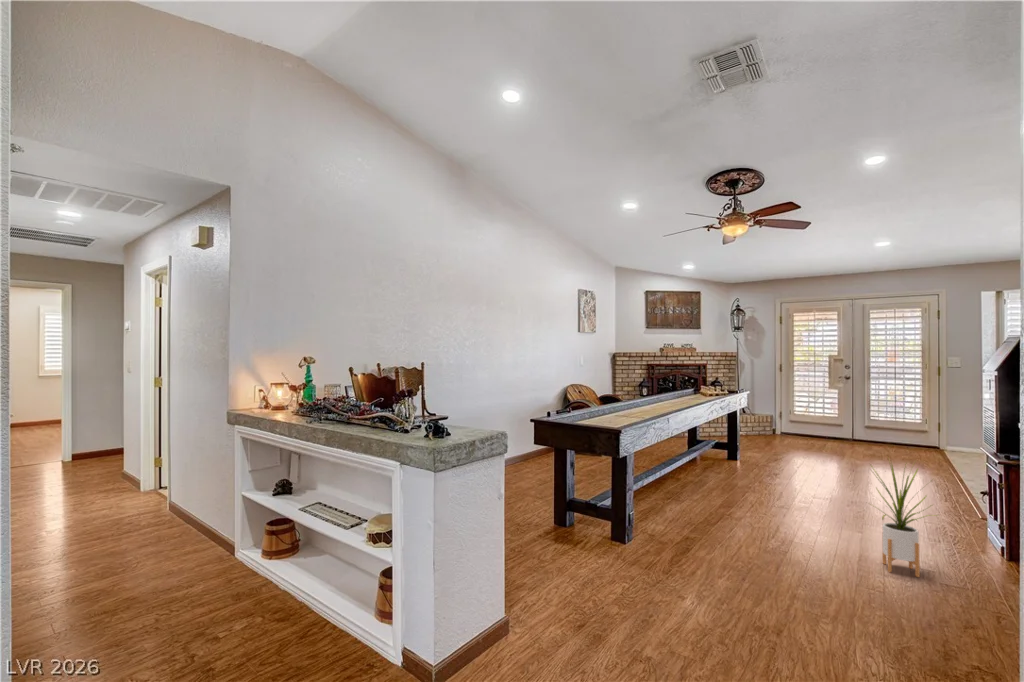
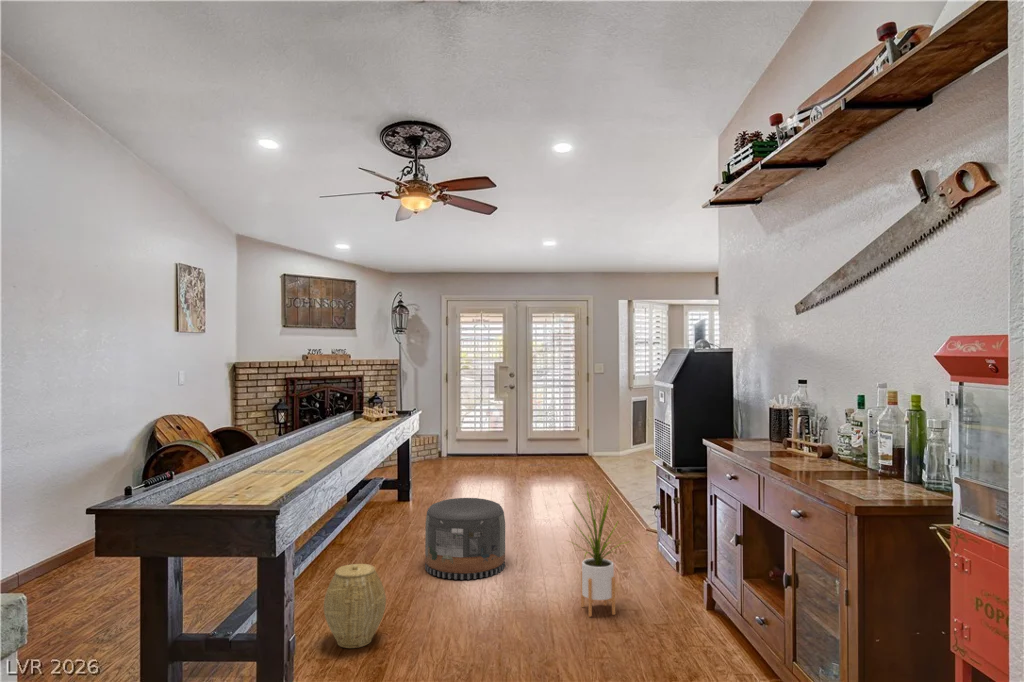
pouf: none [742,458,814,523] -> present [425,498,505,580]
woven basket: none [657,486,701,543] -> present [324,564,386,648]

